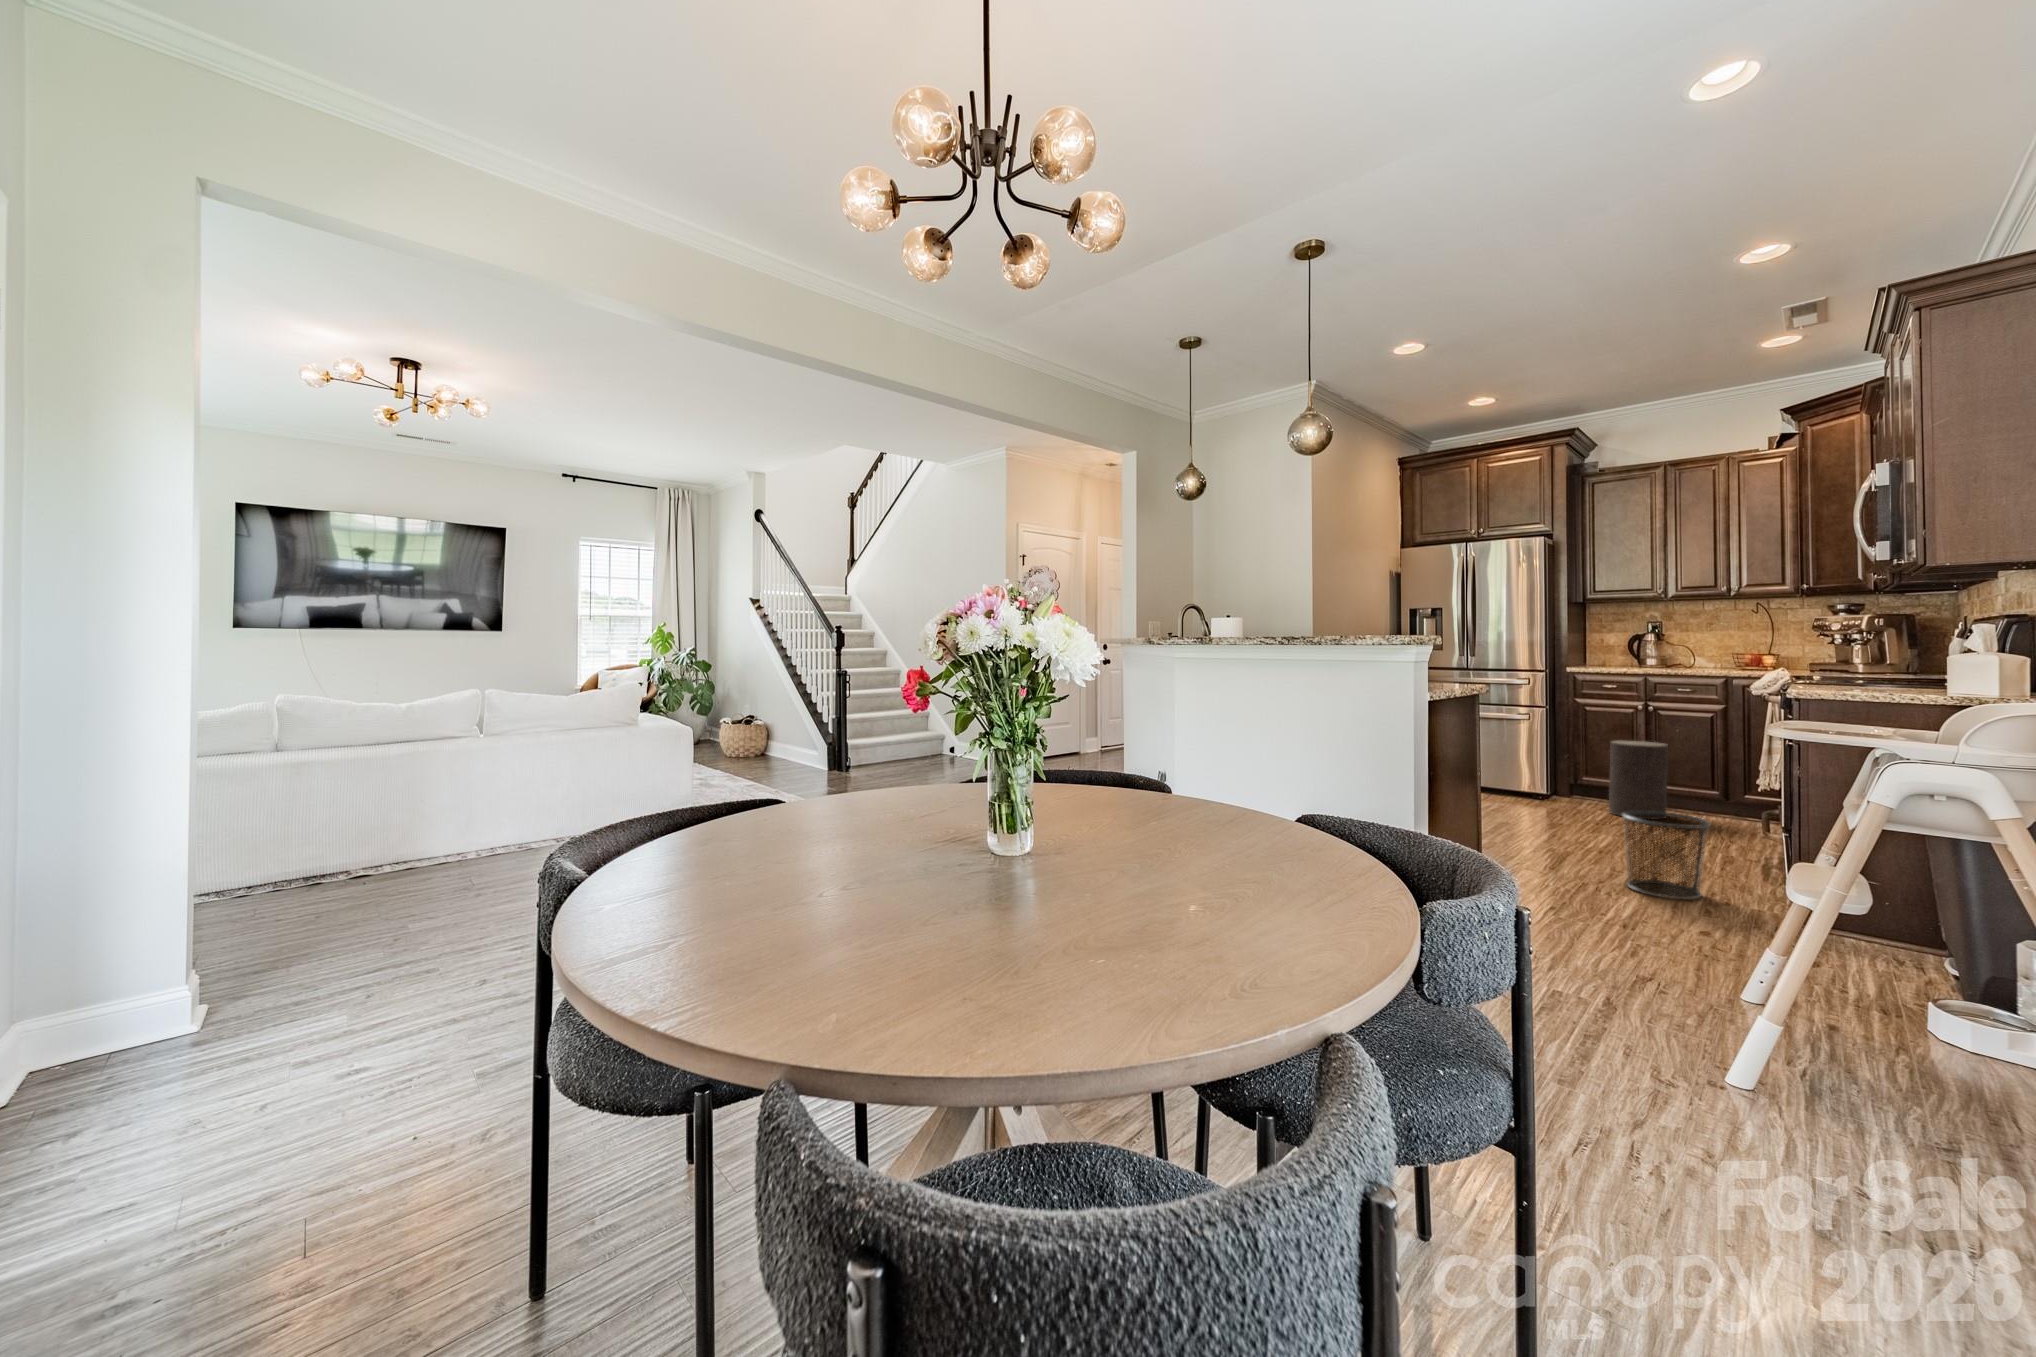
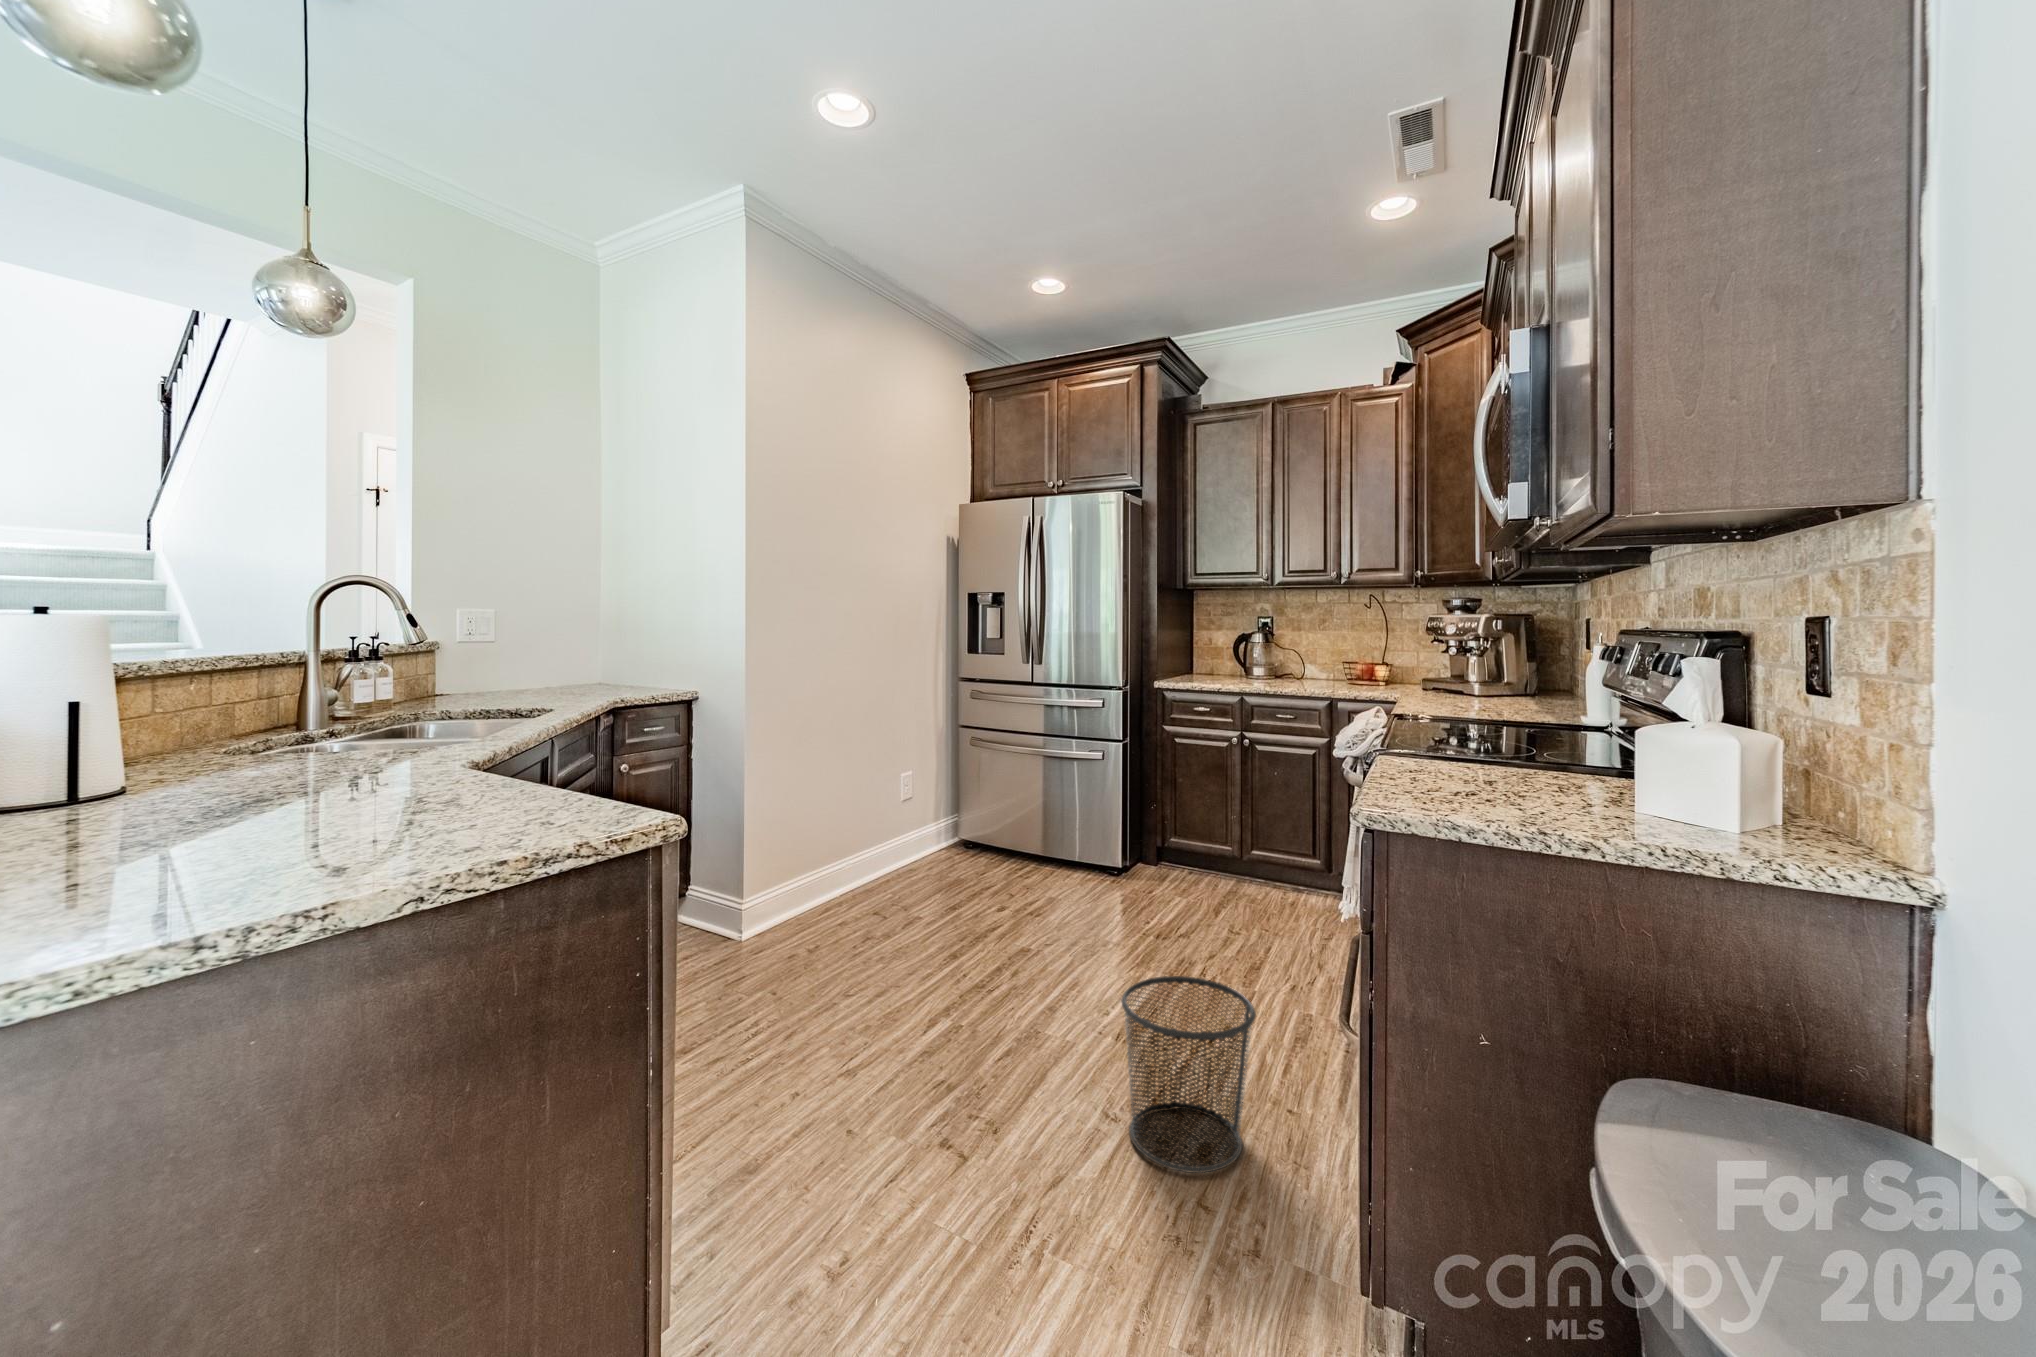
stool: present [1609,741,1668,819] -> none [1194,786,1262,903]

